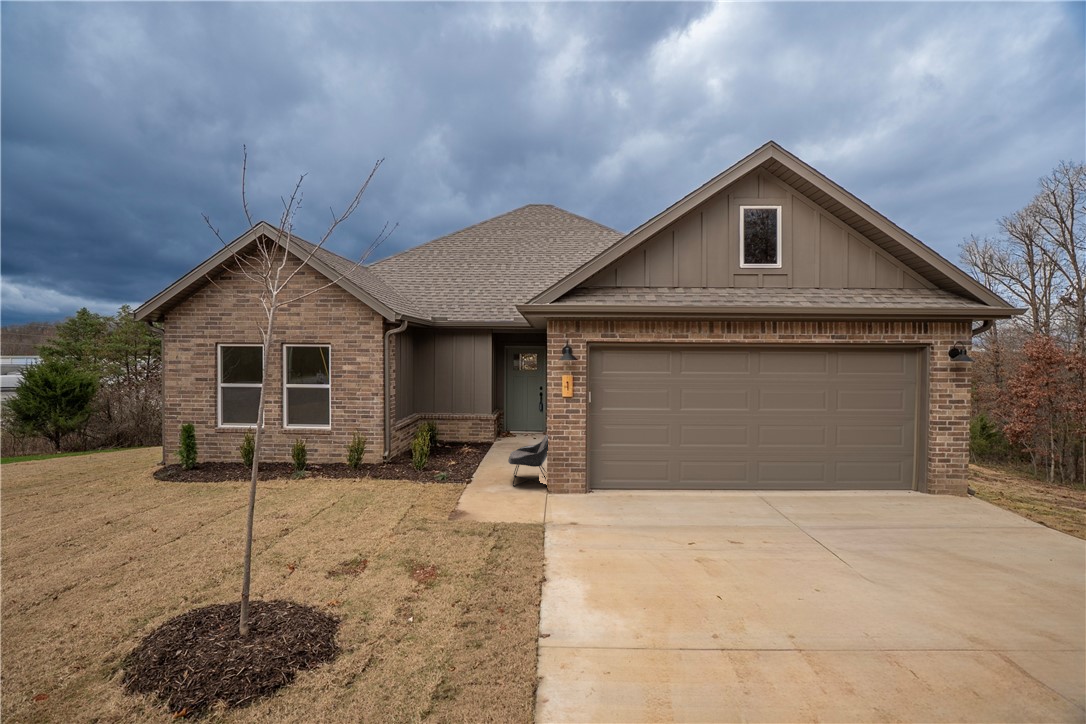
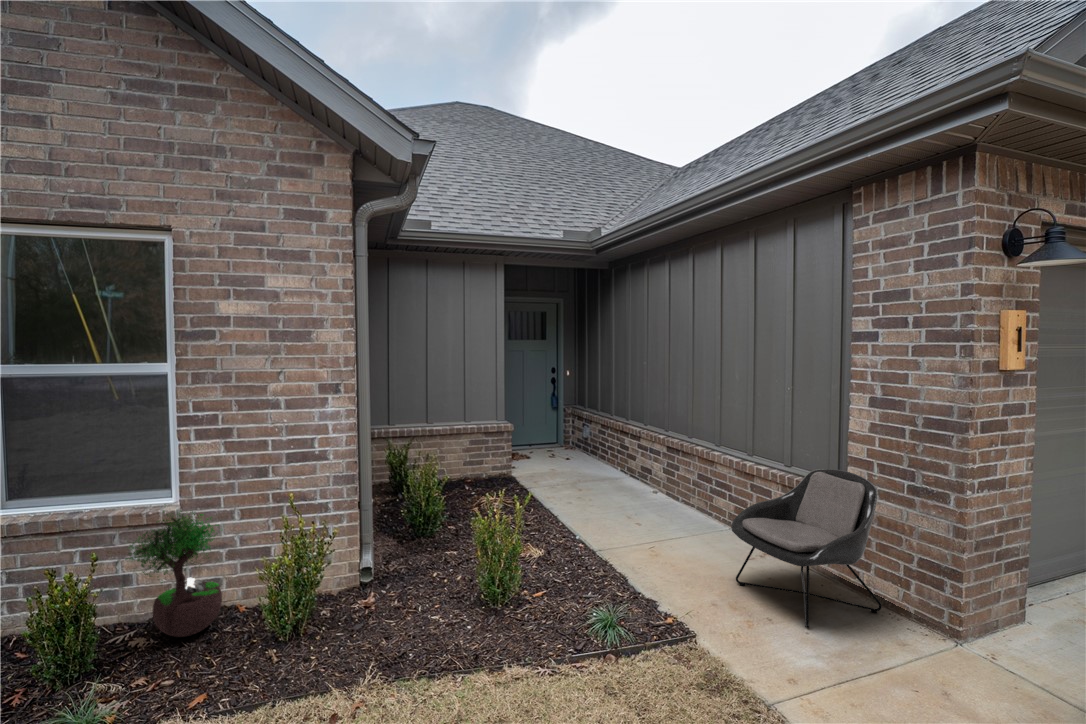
potted tree: none [313,427,341,468] -> present [126,511,222,637]

